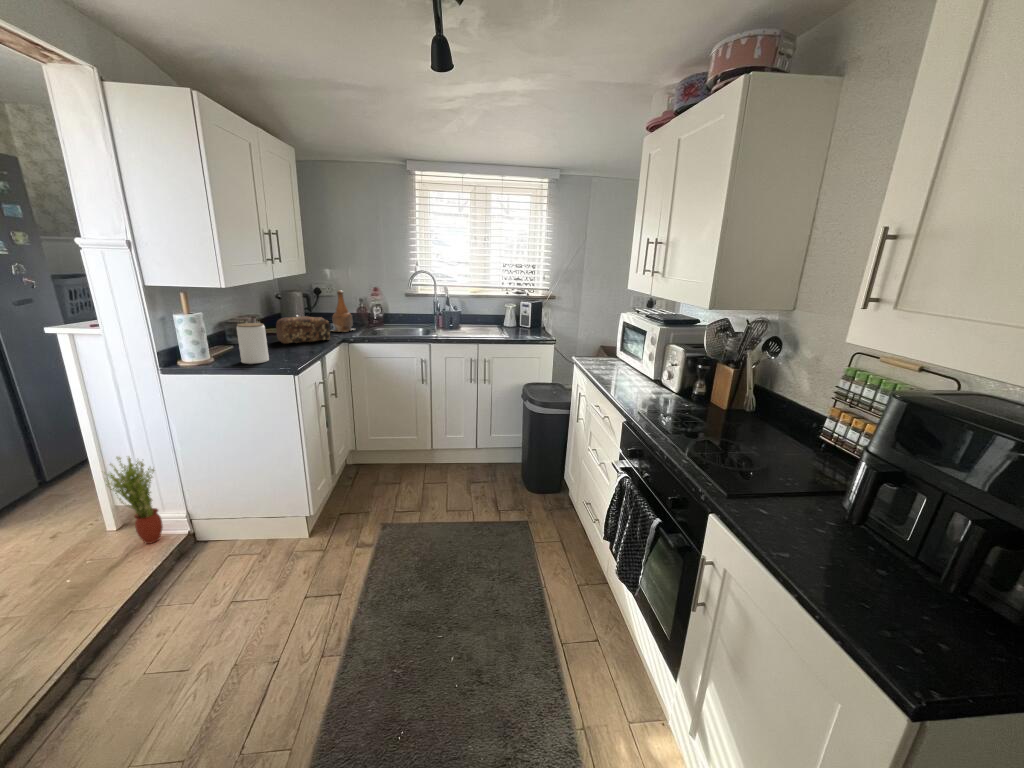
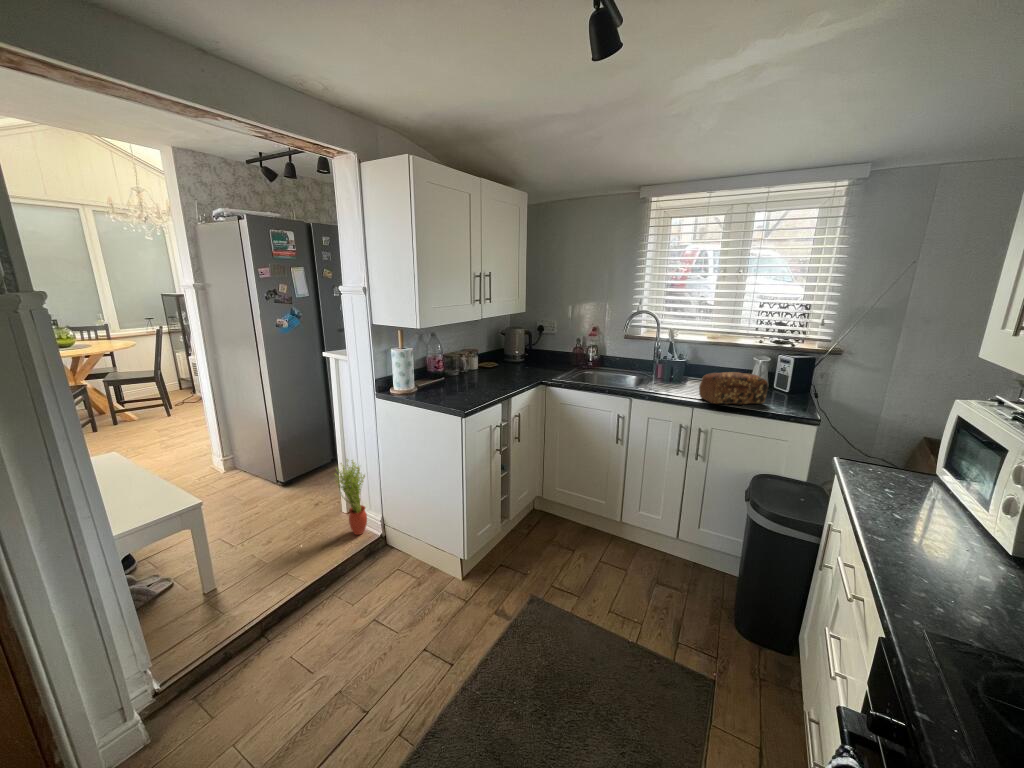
bottle: present [332,291,353,332] -> none [540,330,566,372]
bread loaf: present [276,316,330,344] -> present [699,372,768,404]
jar: present [237,323,269,364] -> none [430,361,454,400]

